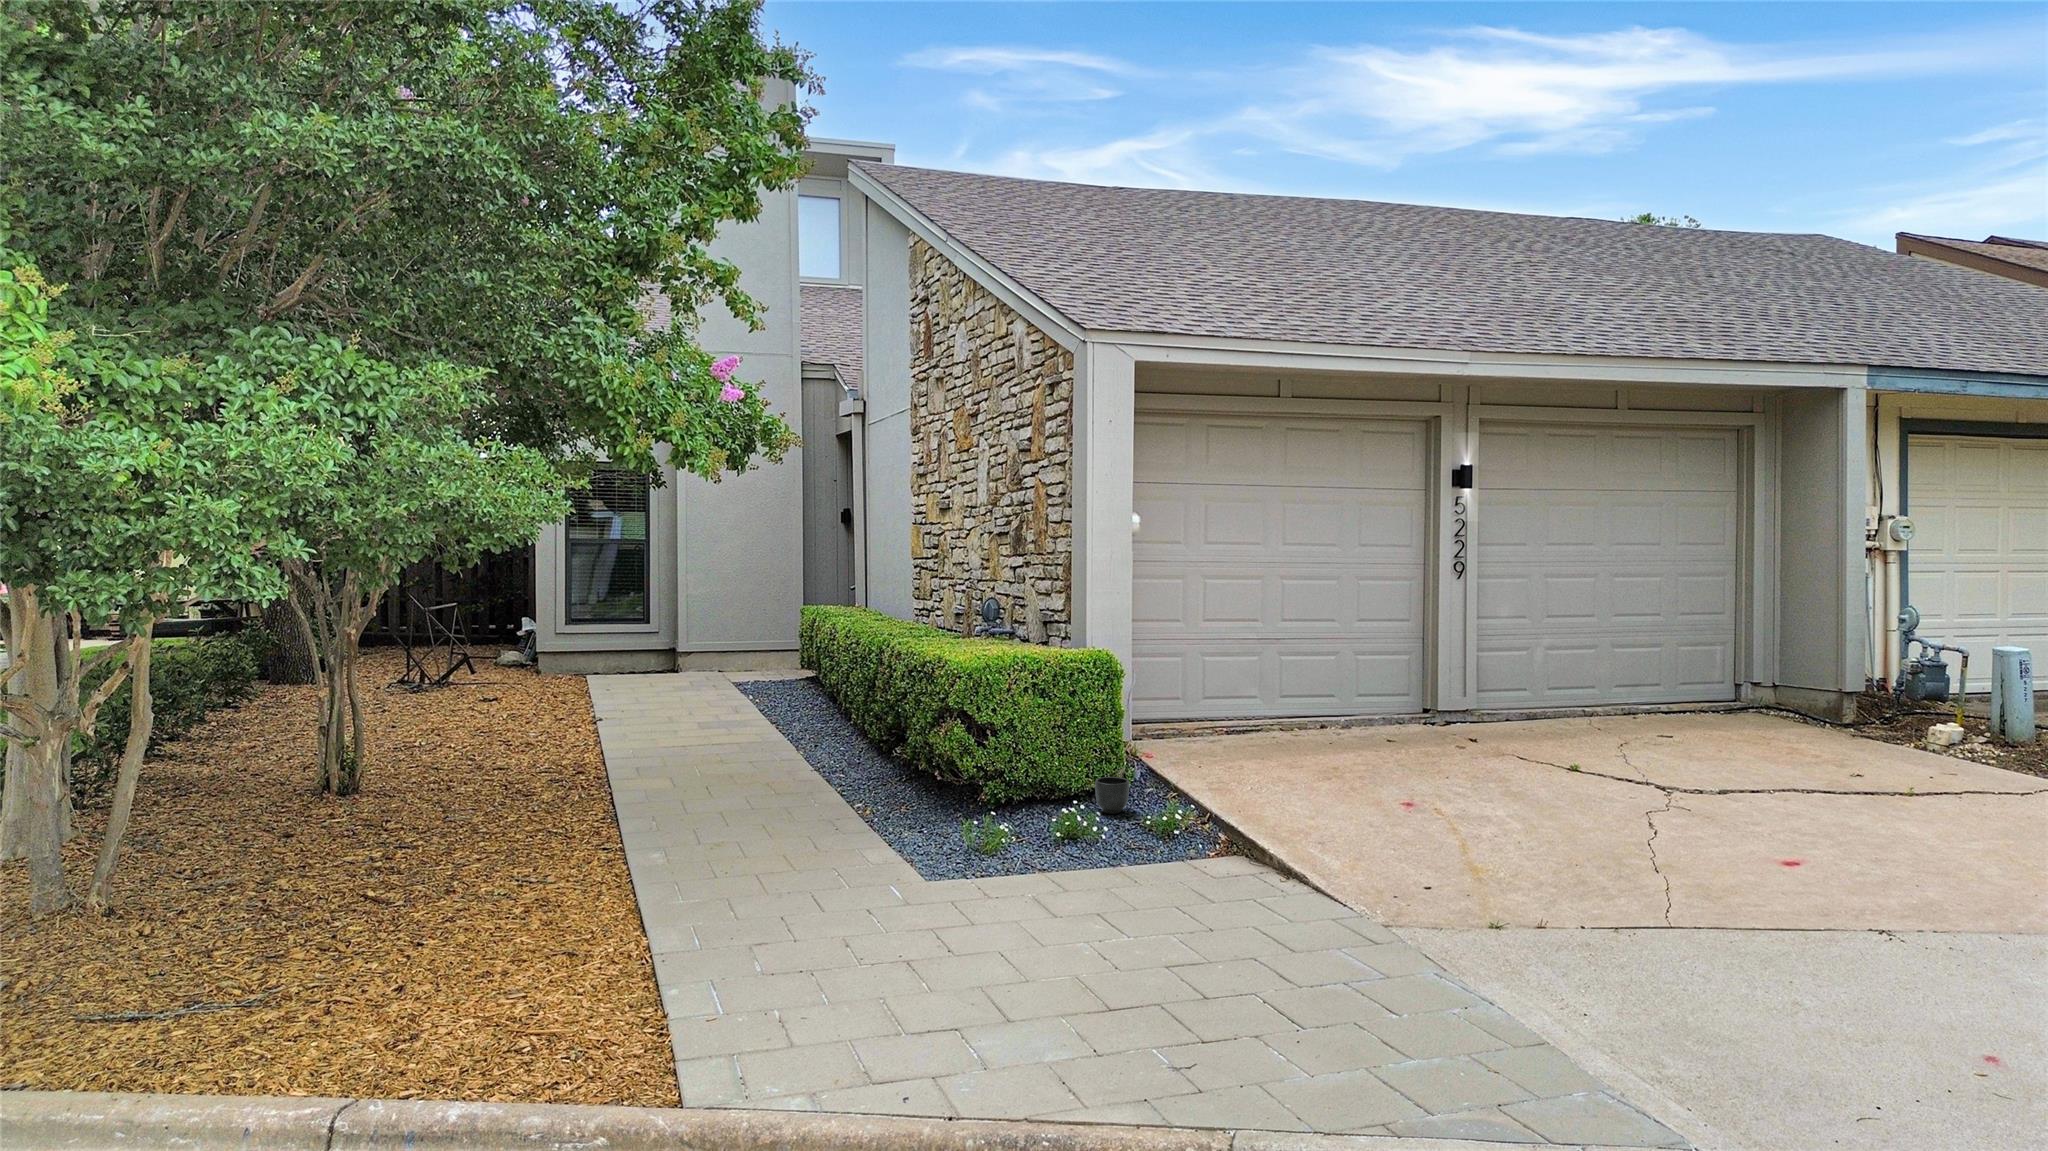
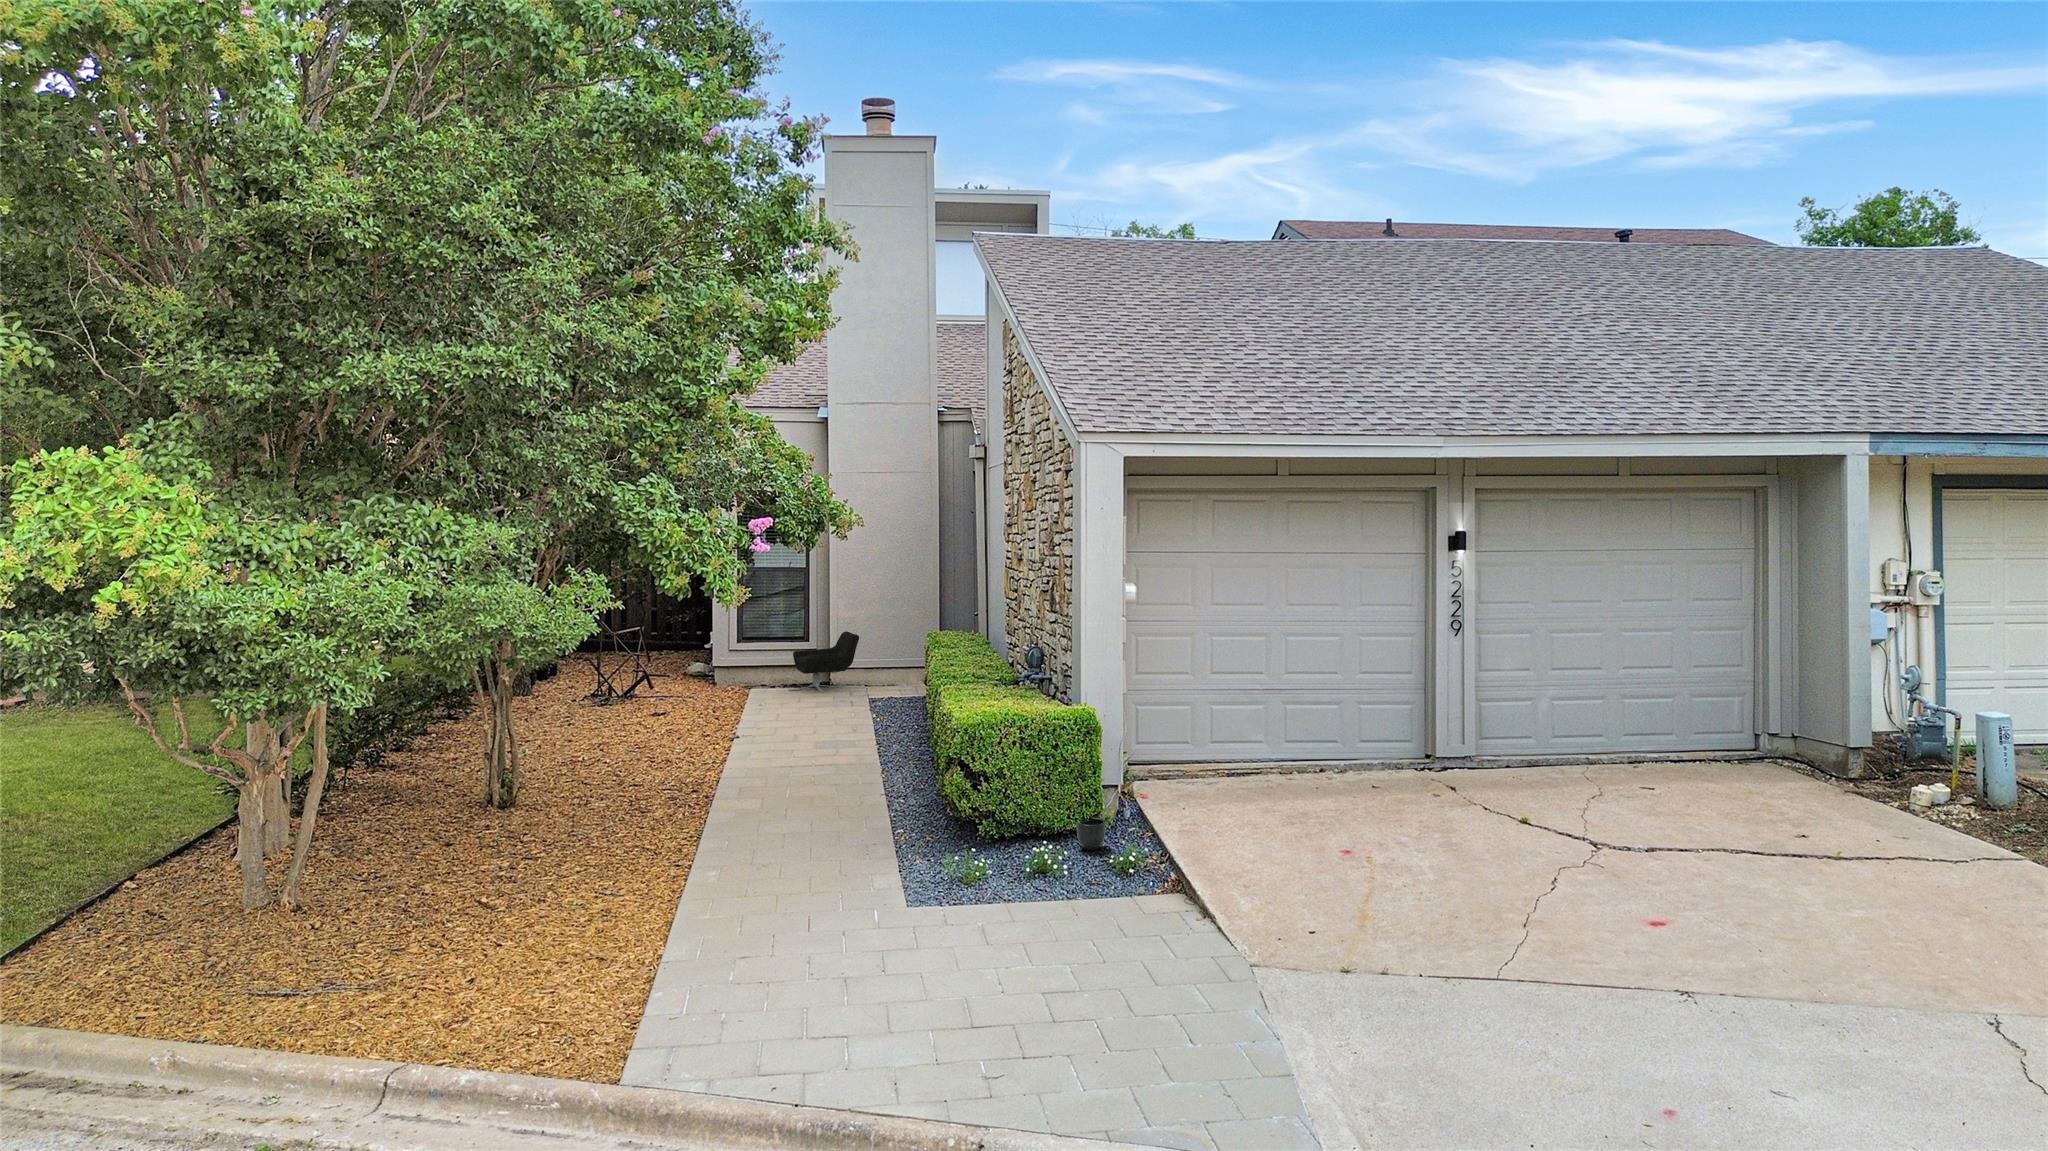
lounge chair: none [653,598,738,667] -> present [790,631,859,692]

